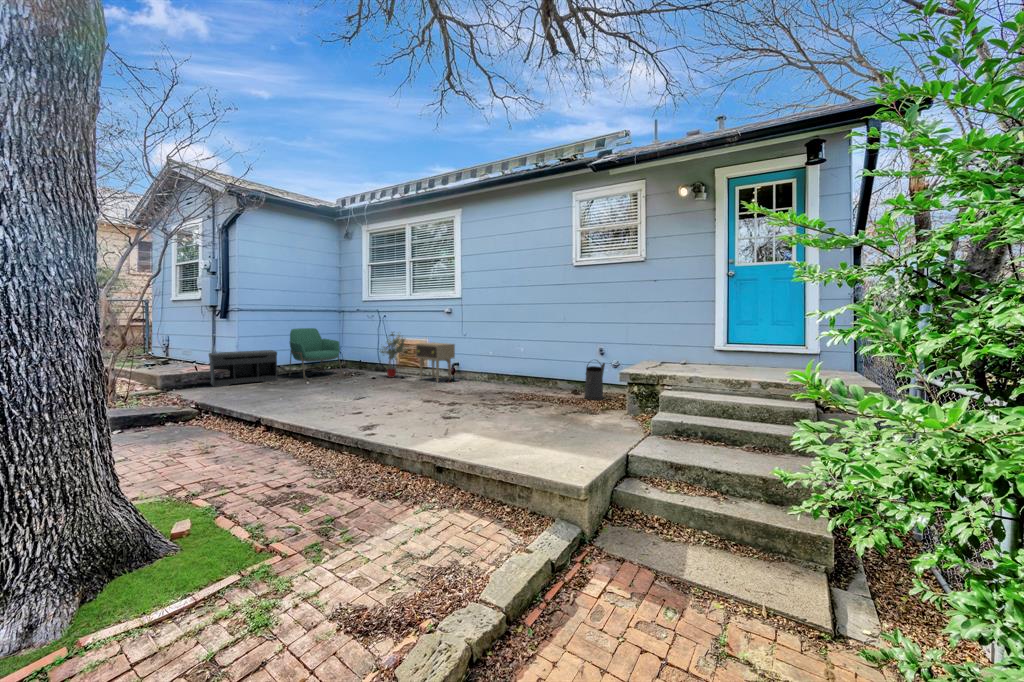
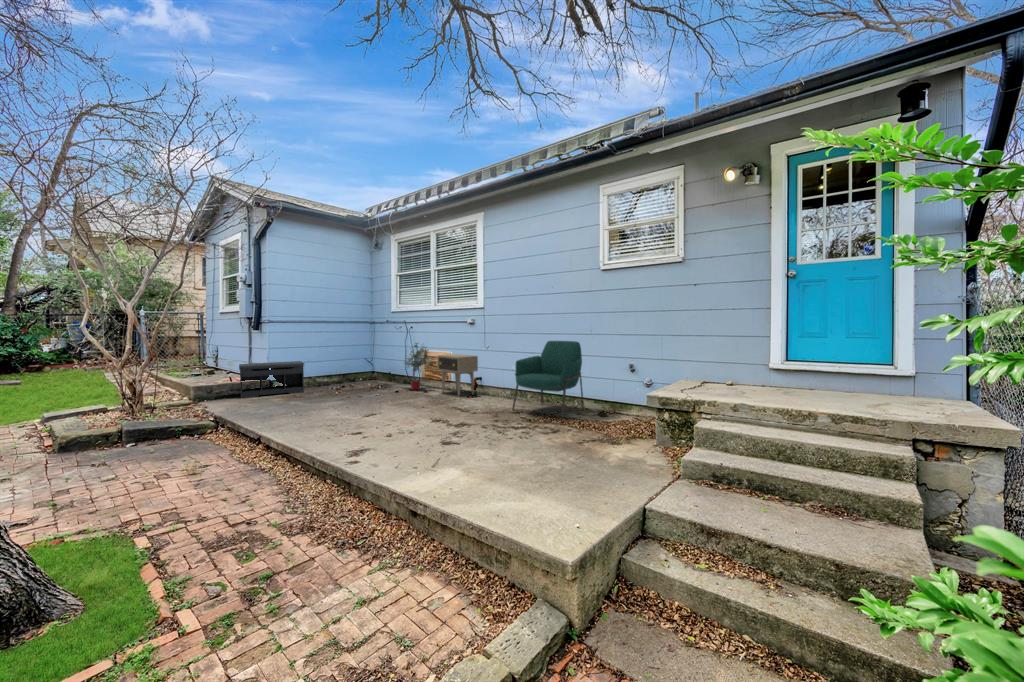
armchair: present [289,328,342,379] -> present [512,341,584,418]
watering can: present [584,360,605,400] -> none [611,376,638,423]

